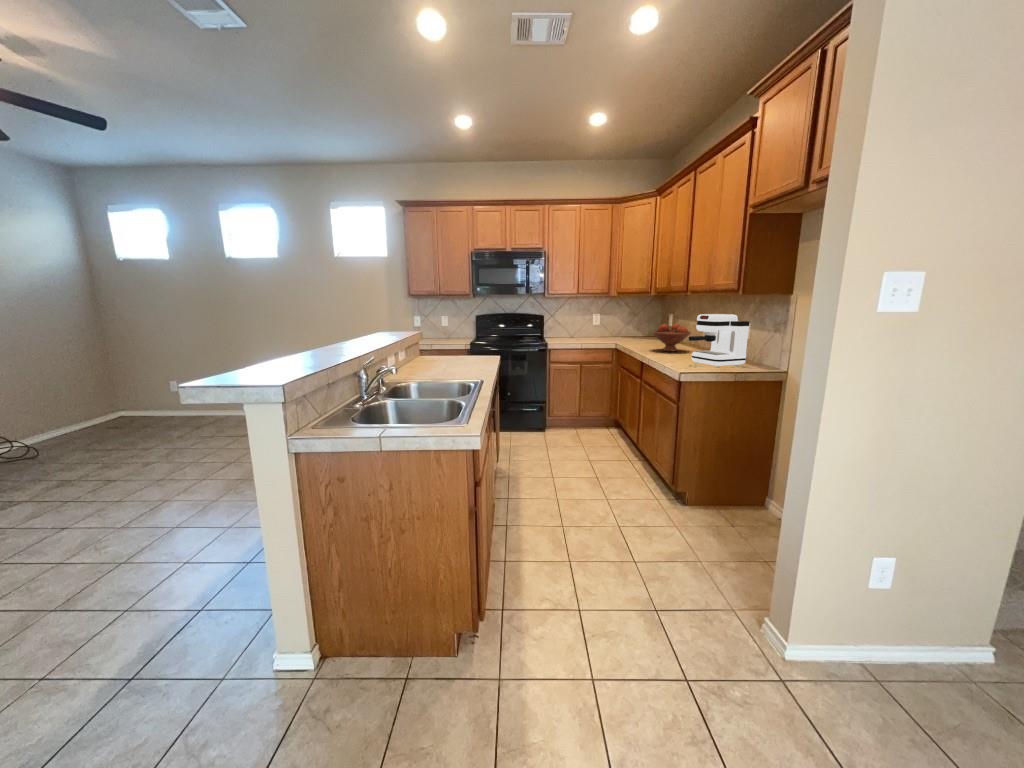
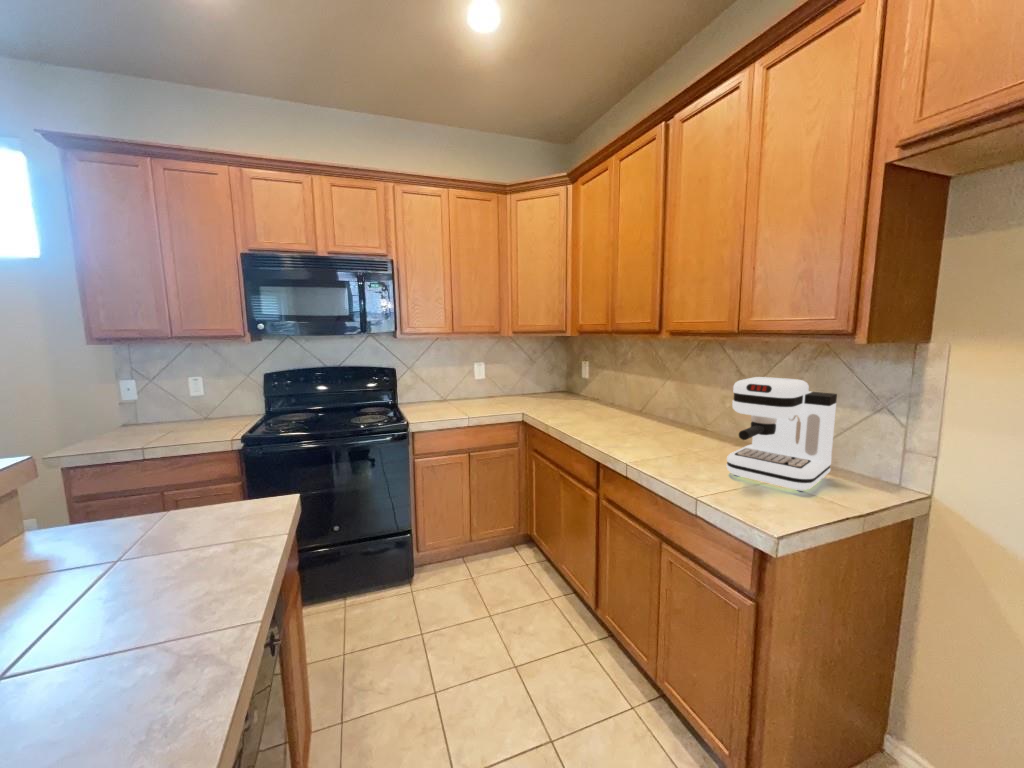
fruit bowl: present [653,324,691,351] -> none [602,385,668,435]

